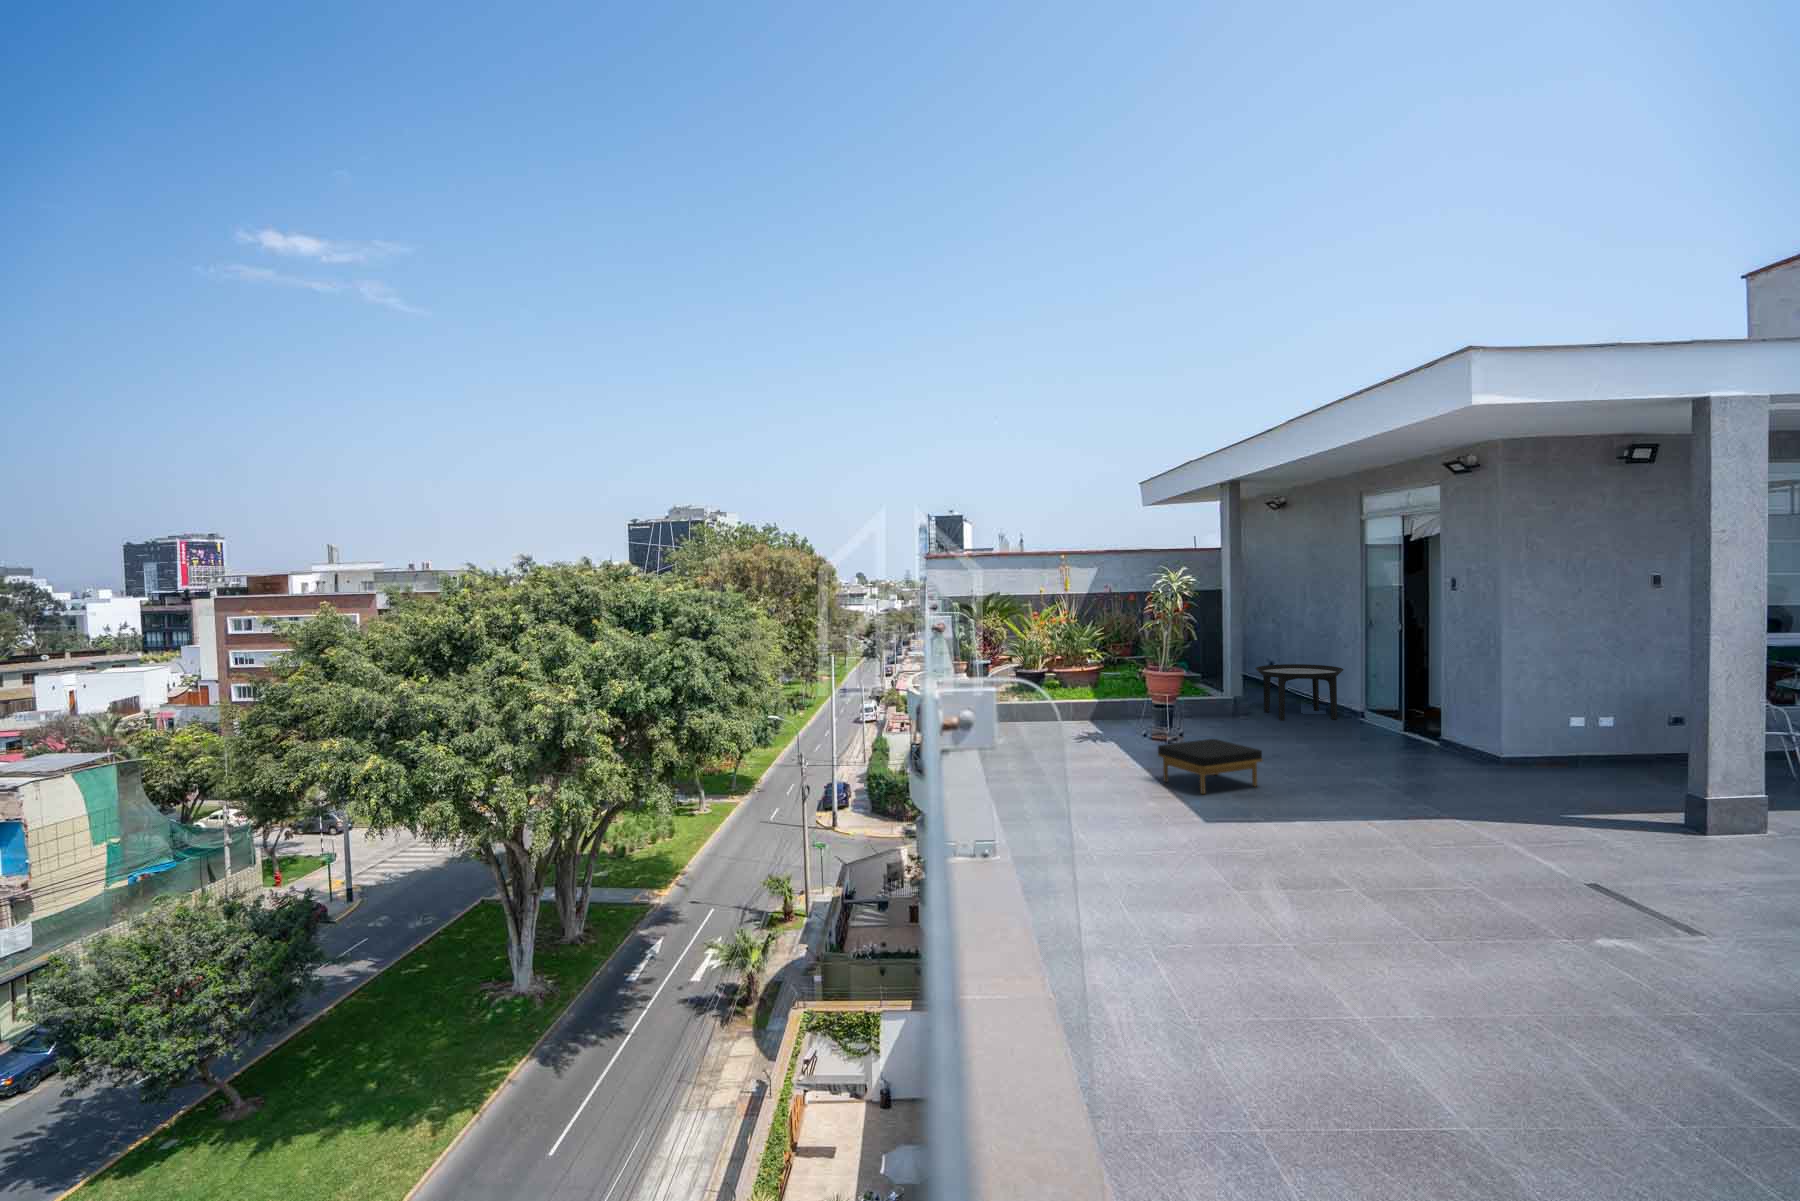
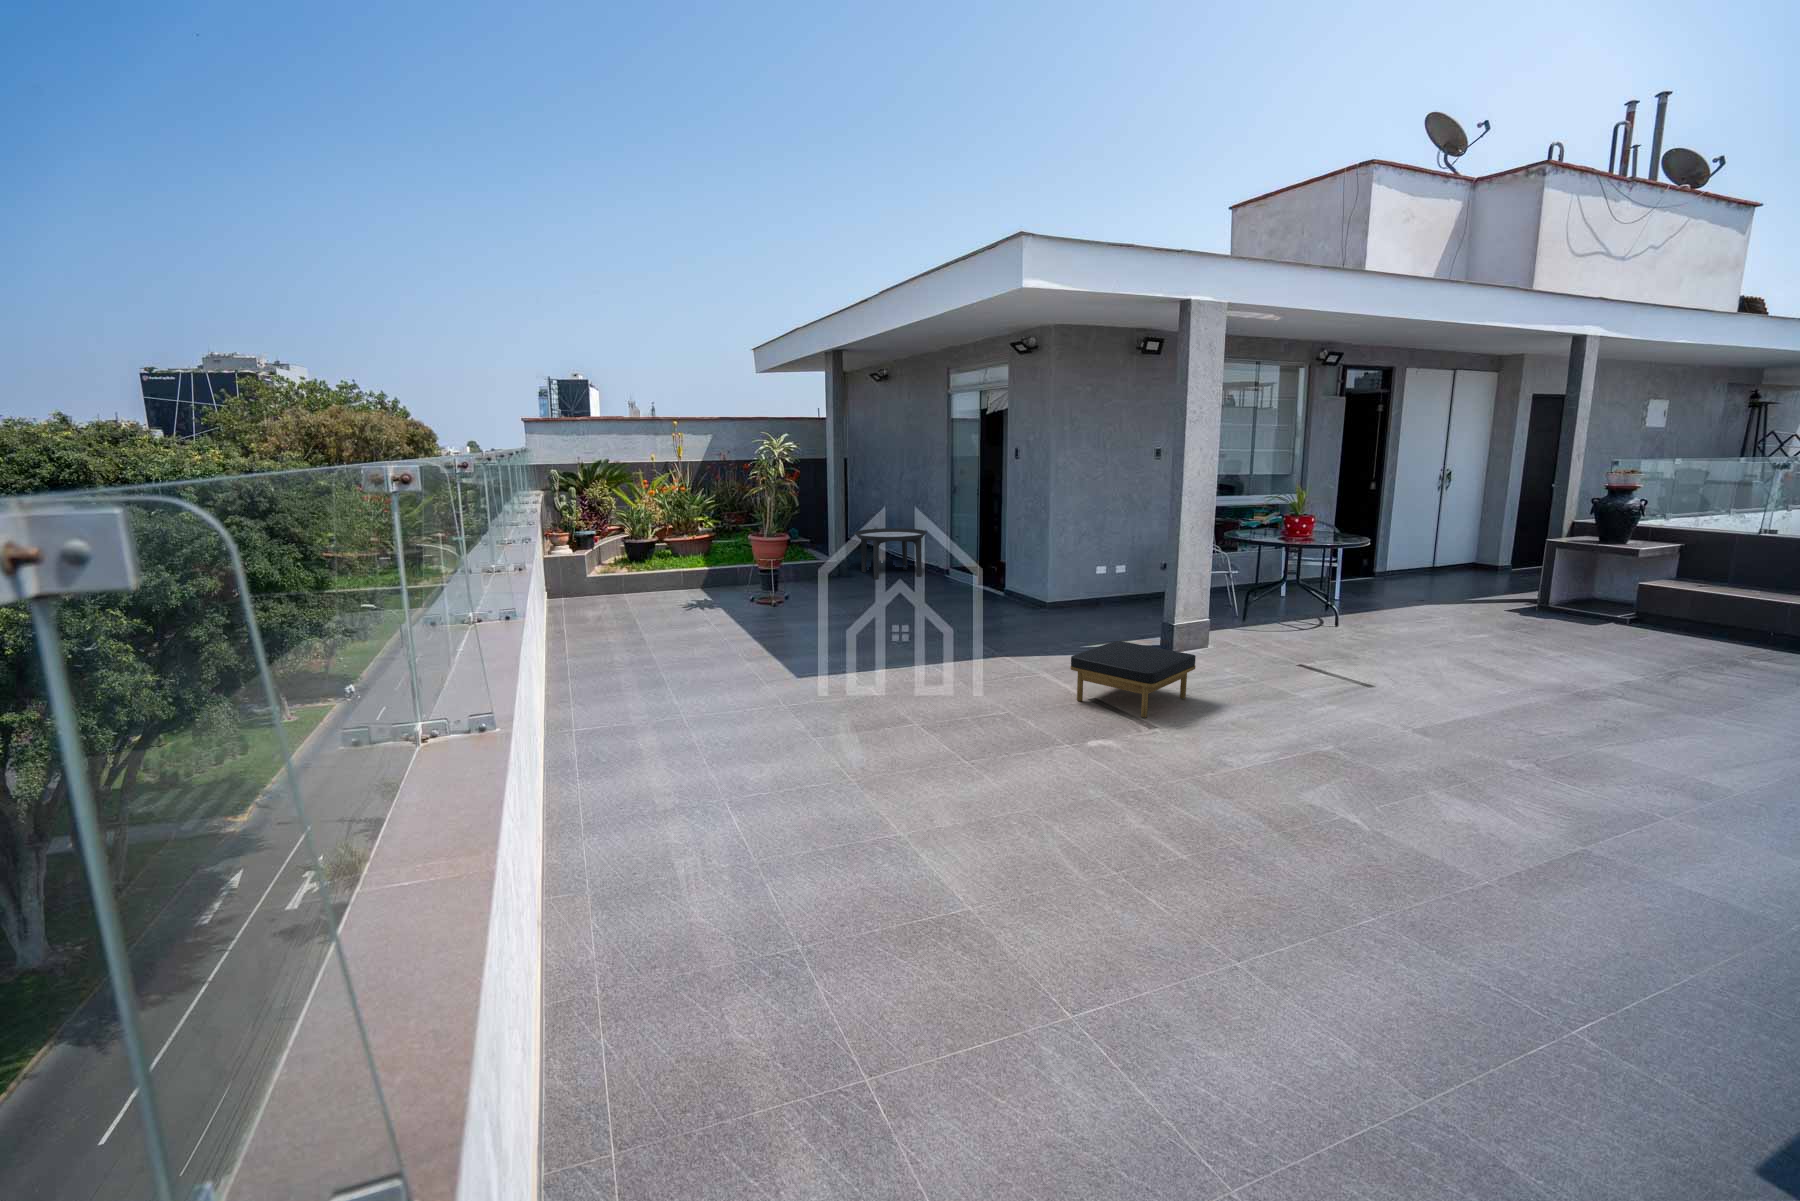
ottoman: present [1158,739,1262,794] -> present [1070,641,1196,718]

